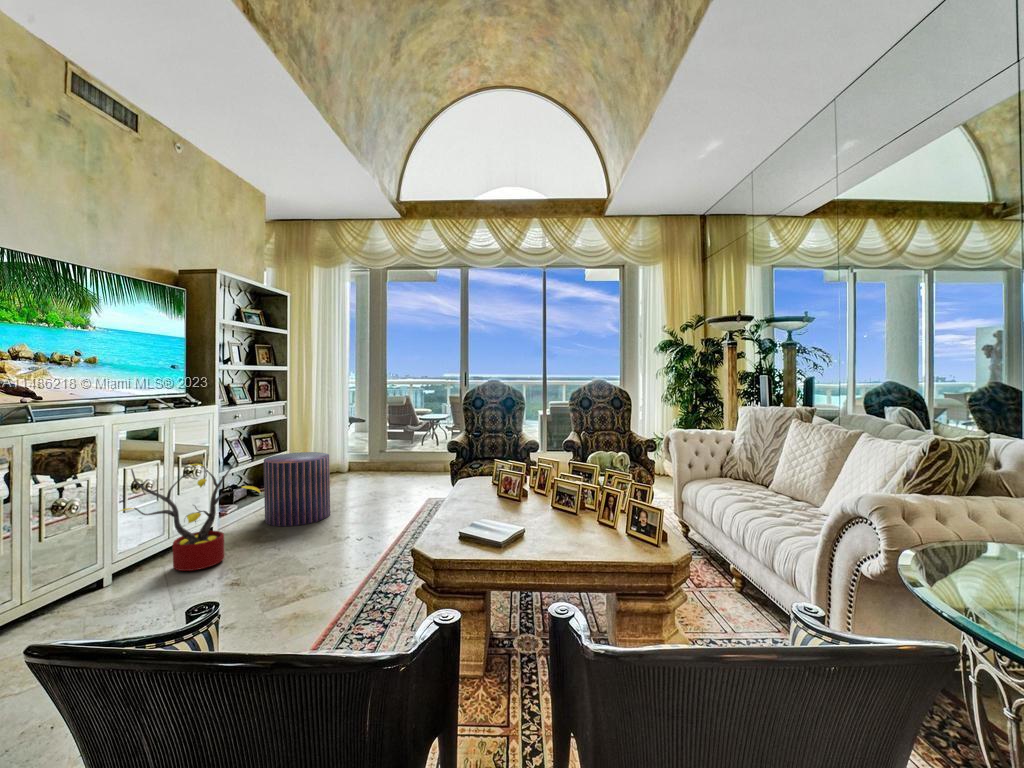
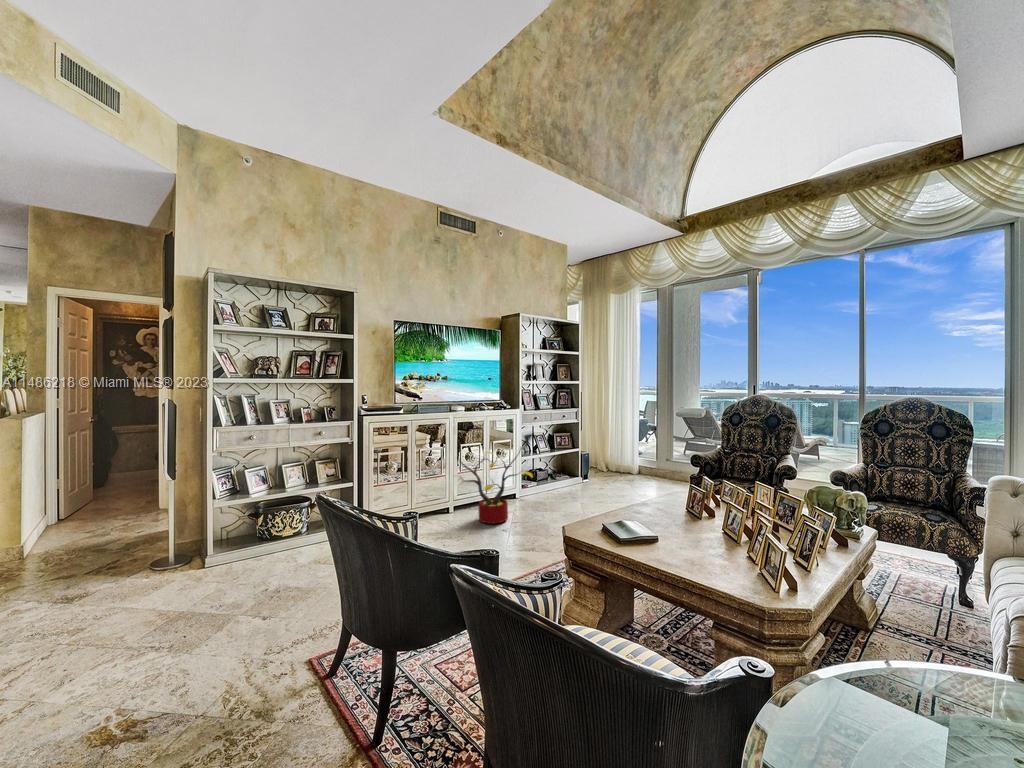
pouf: present [264,452,330,527] -> none [549,449,598,508]

